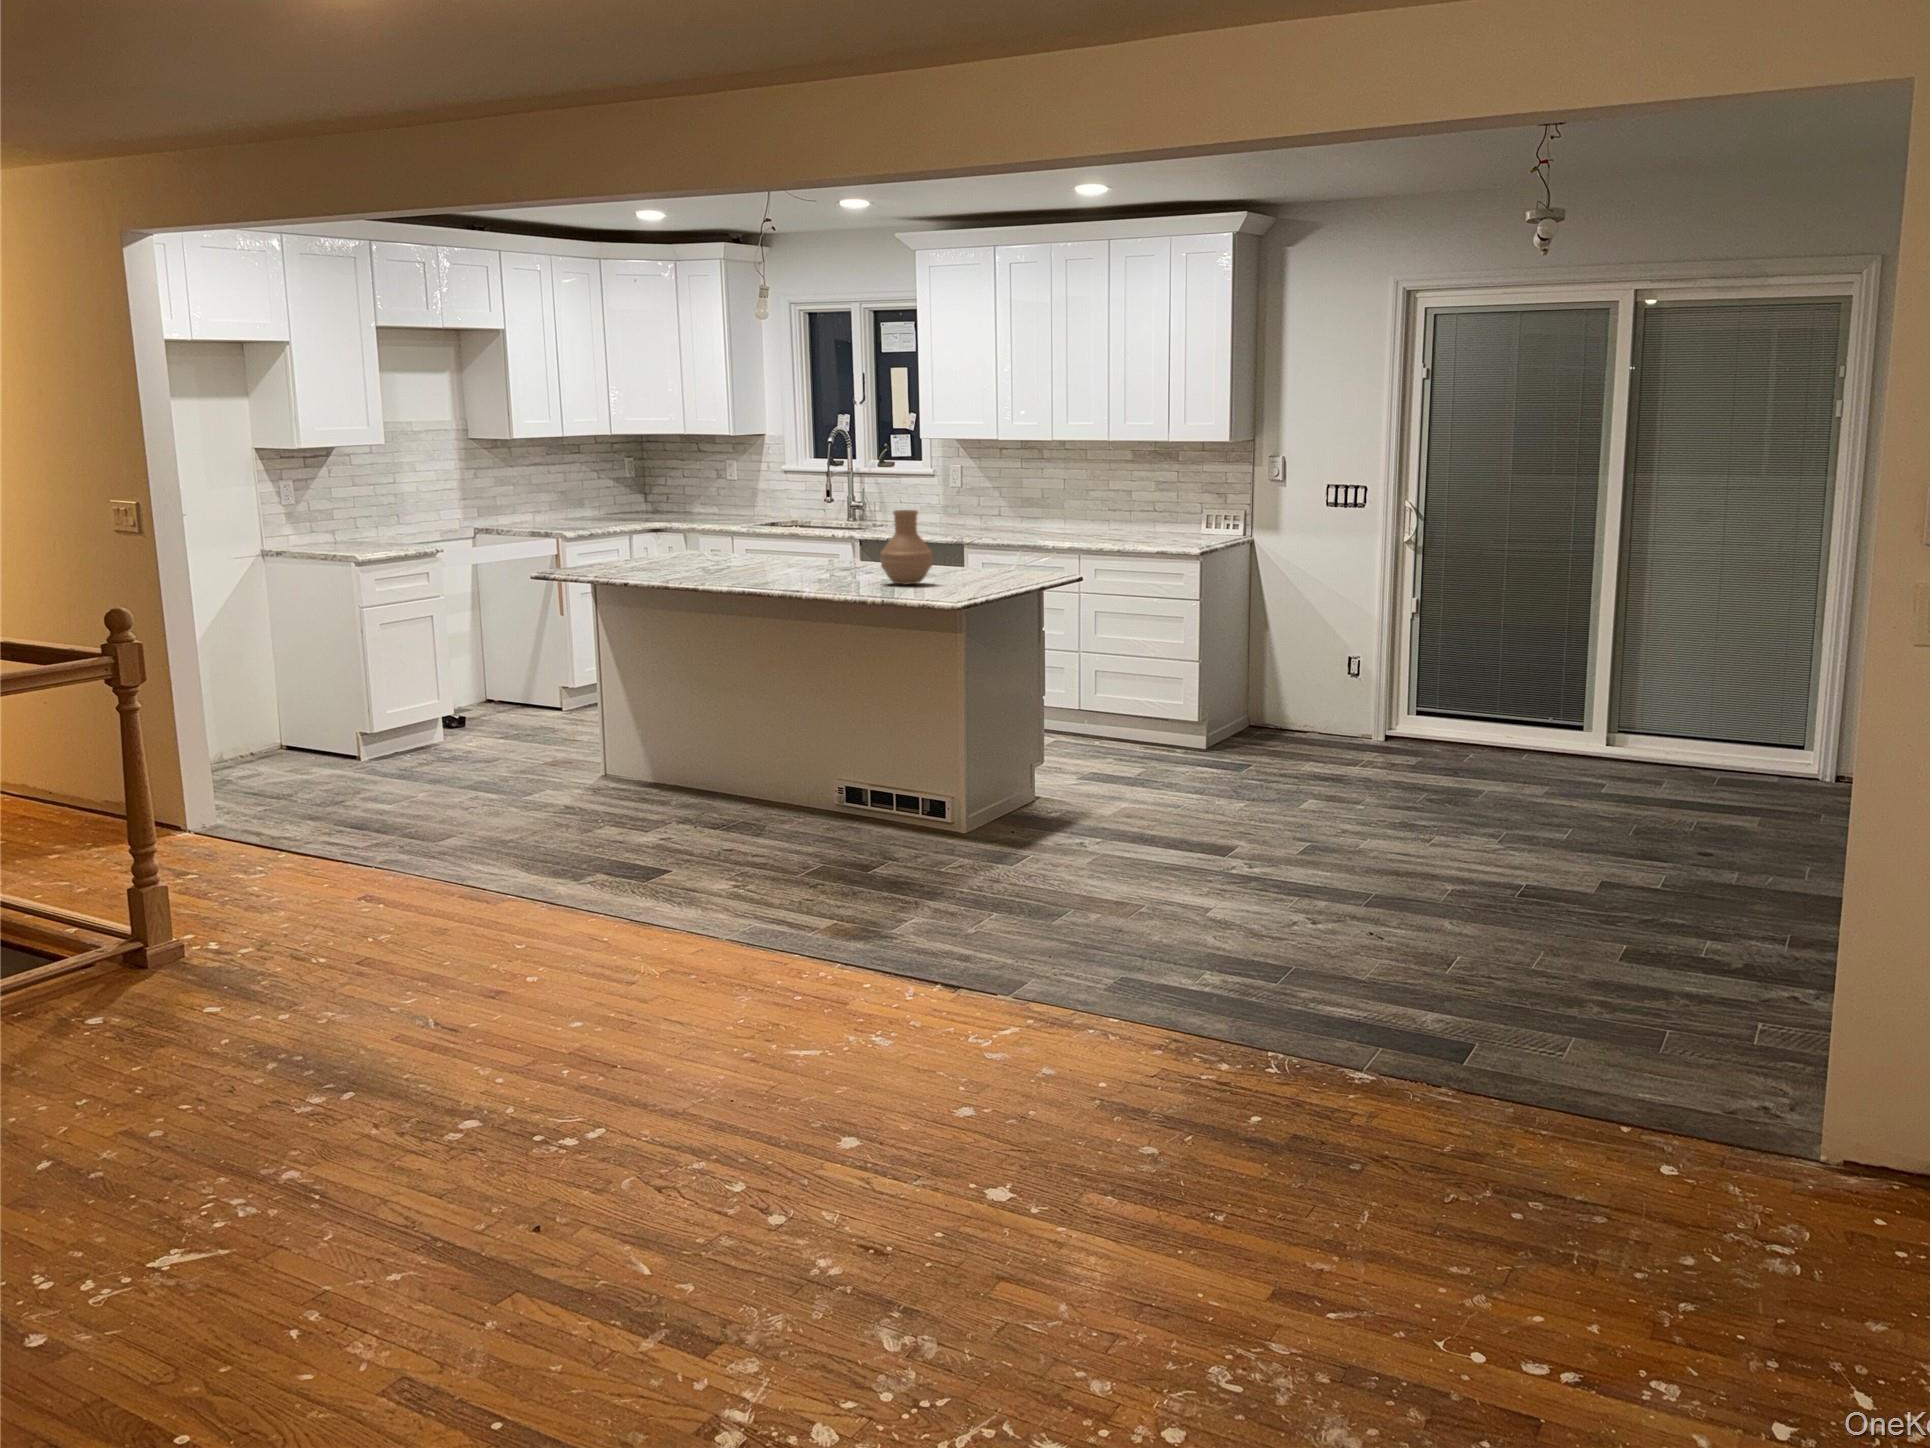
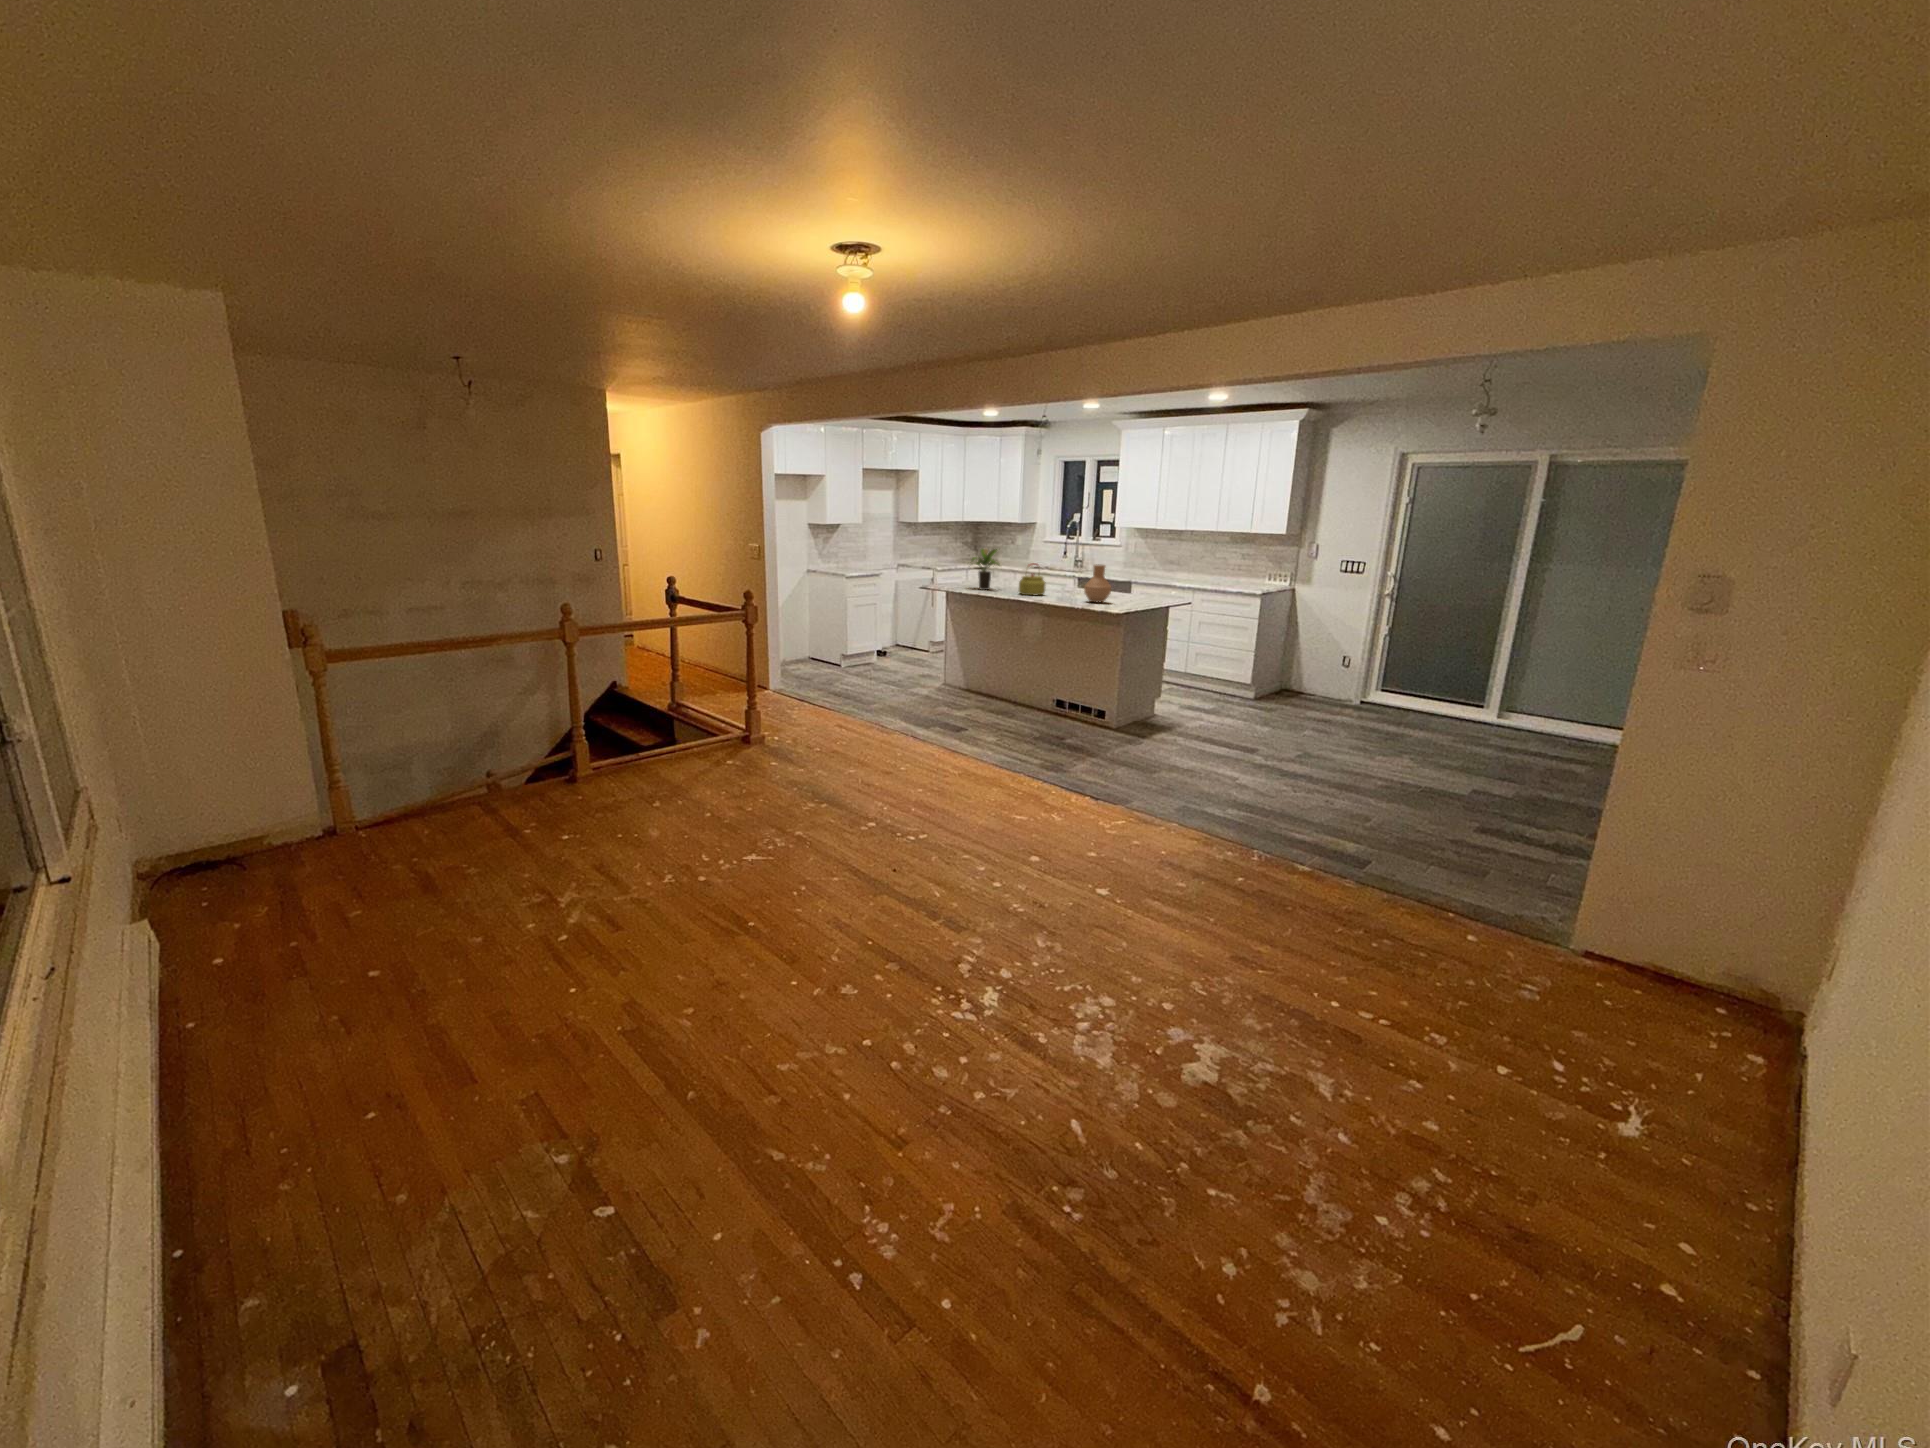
potted plant: none [635,485,706,572] -> present [972,549,999,590]
kettle: none [748,513,803,578] -> present [1019,563,1045,595]

